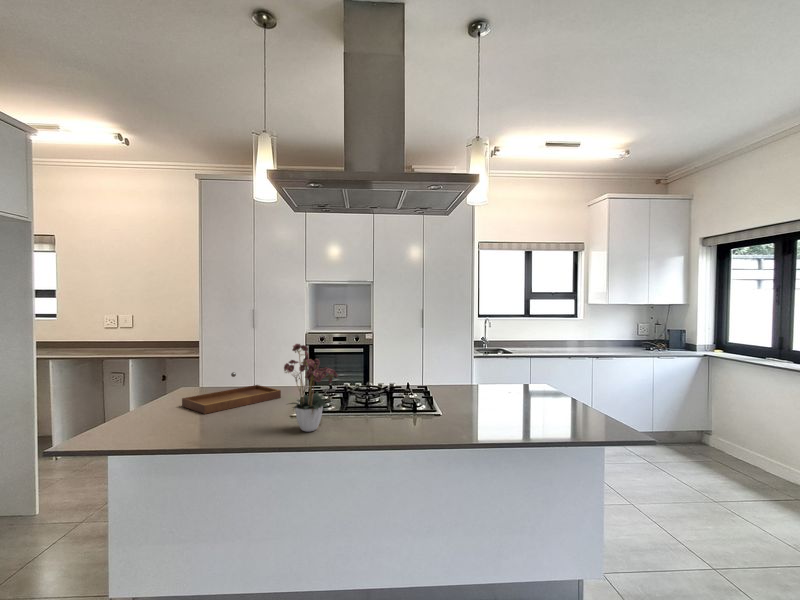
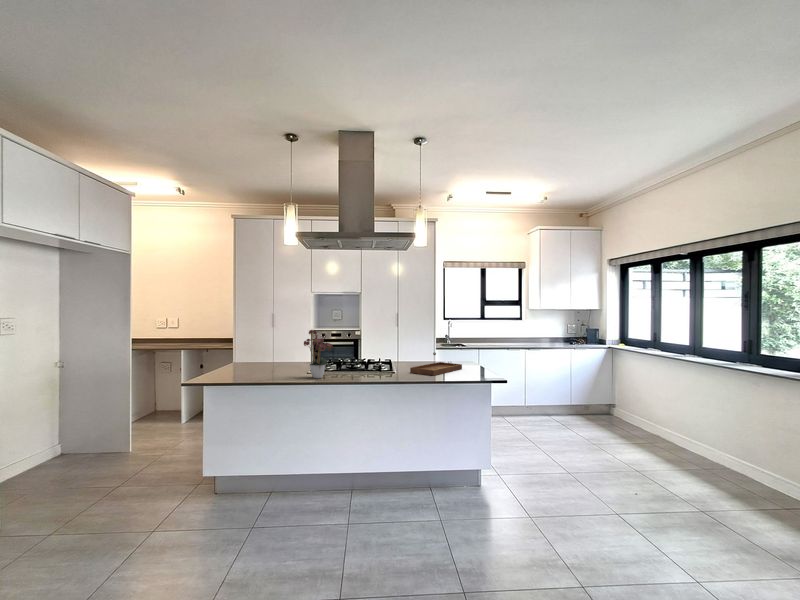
tray: present [182,372,281,414] -> present [410,352,462,376]

